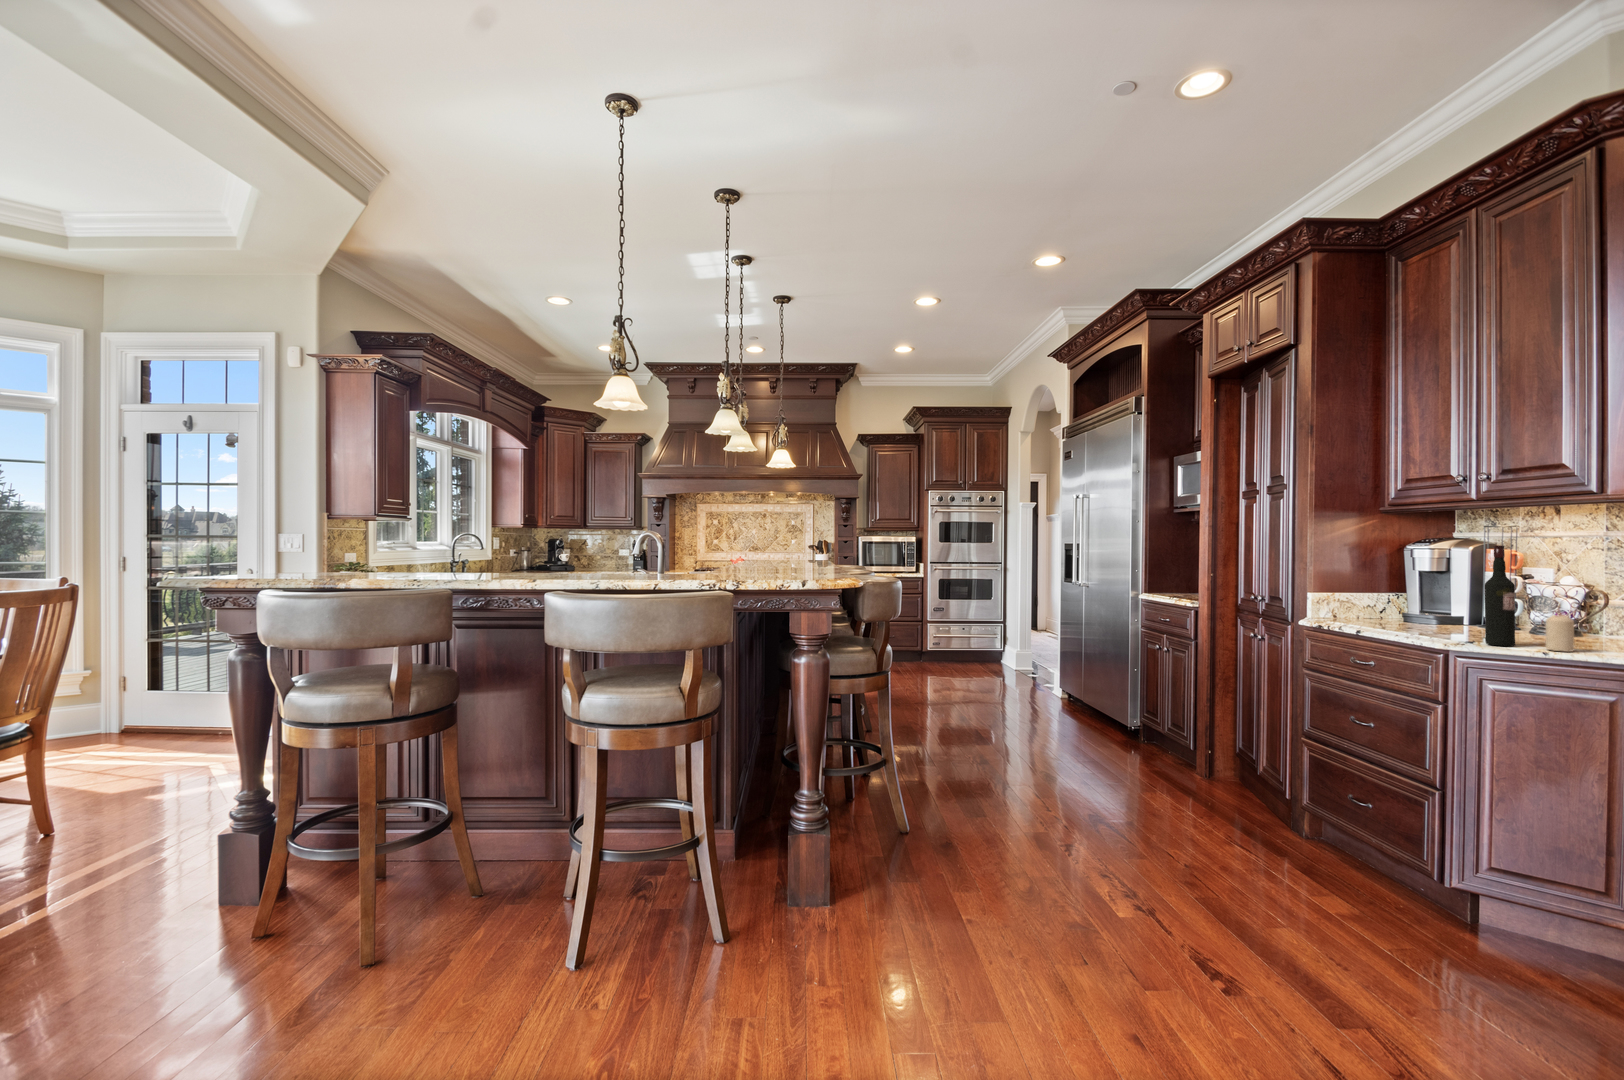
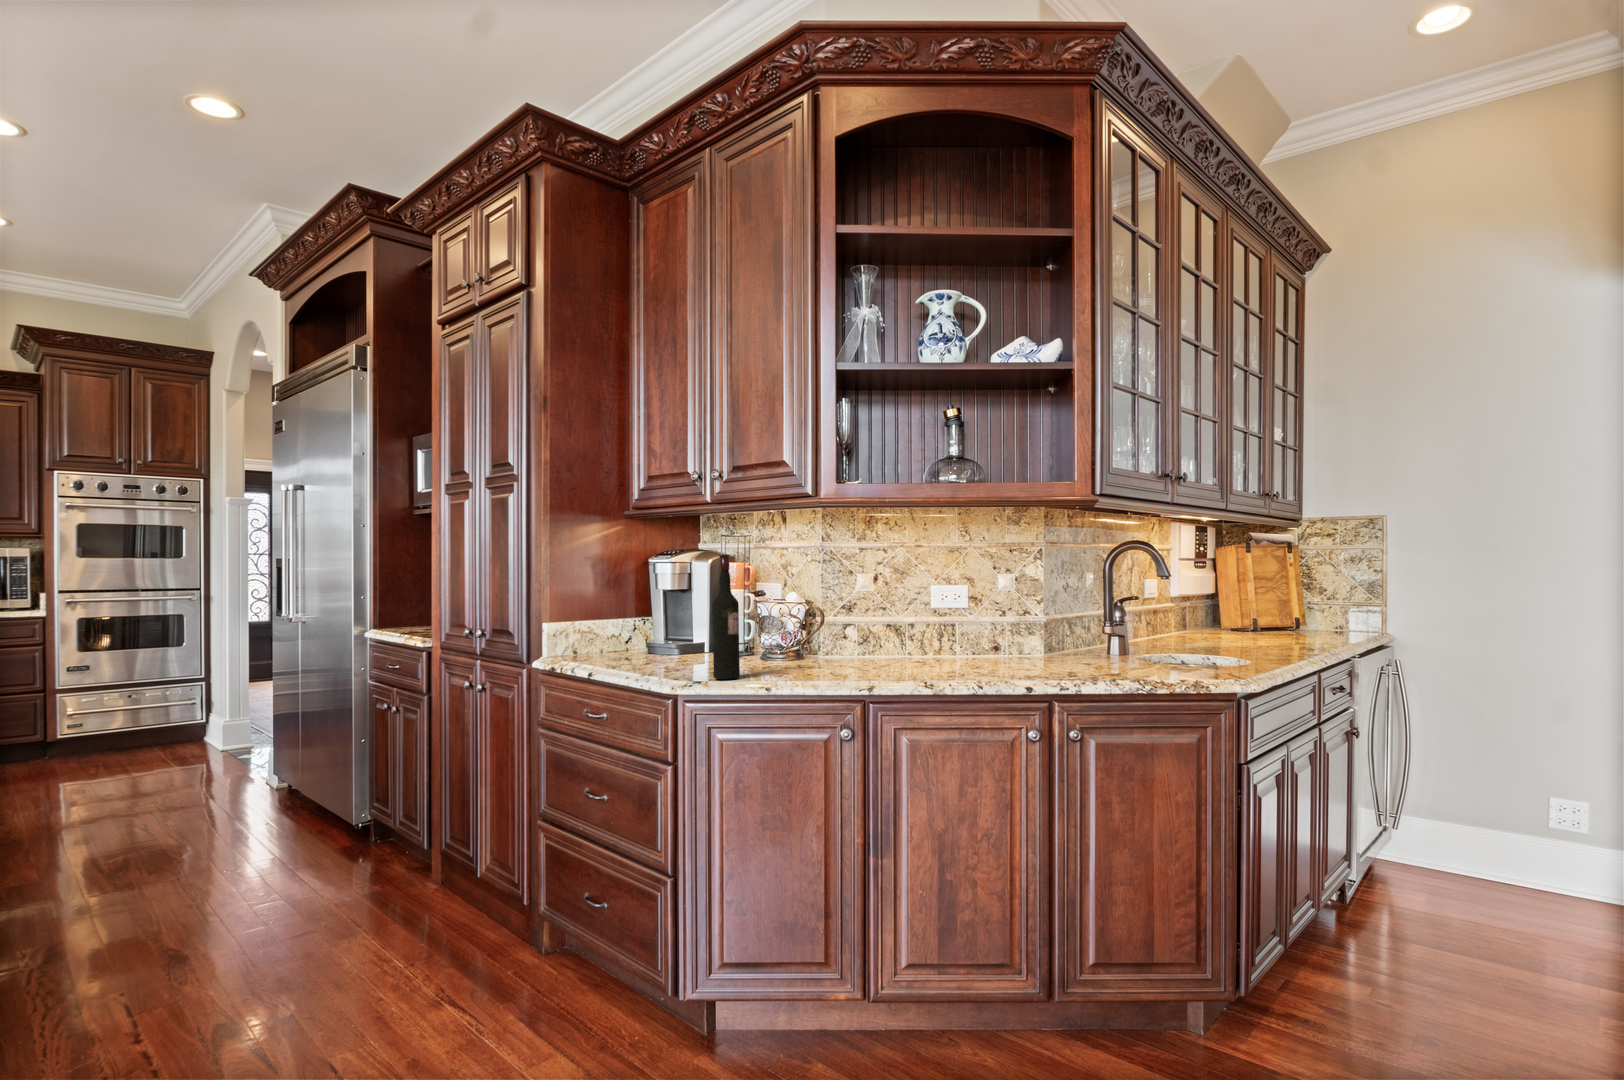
candle: present [1546,615,1574,652] -> none [764,636,788,680]

